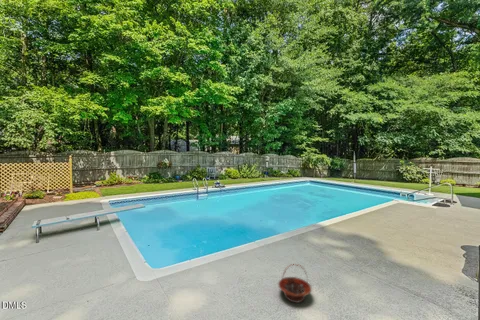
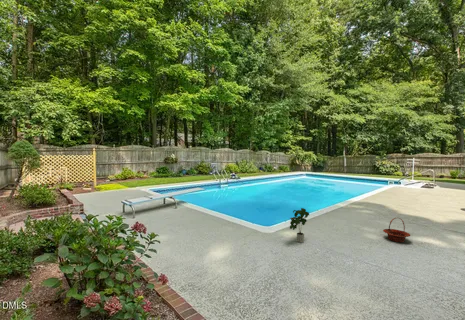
potted plant: none [133,242,177,291] -> present [290,208,309,243]

